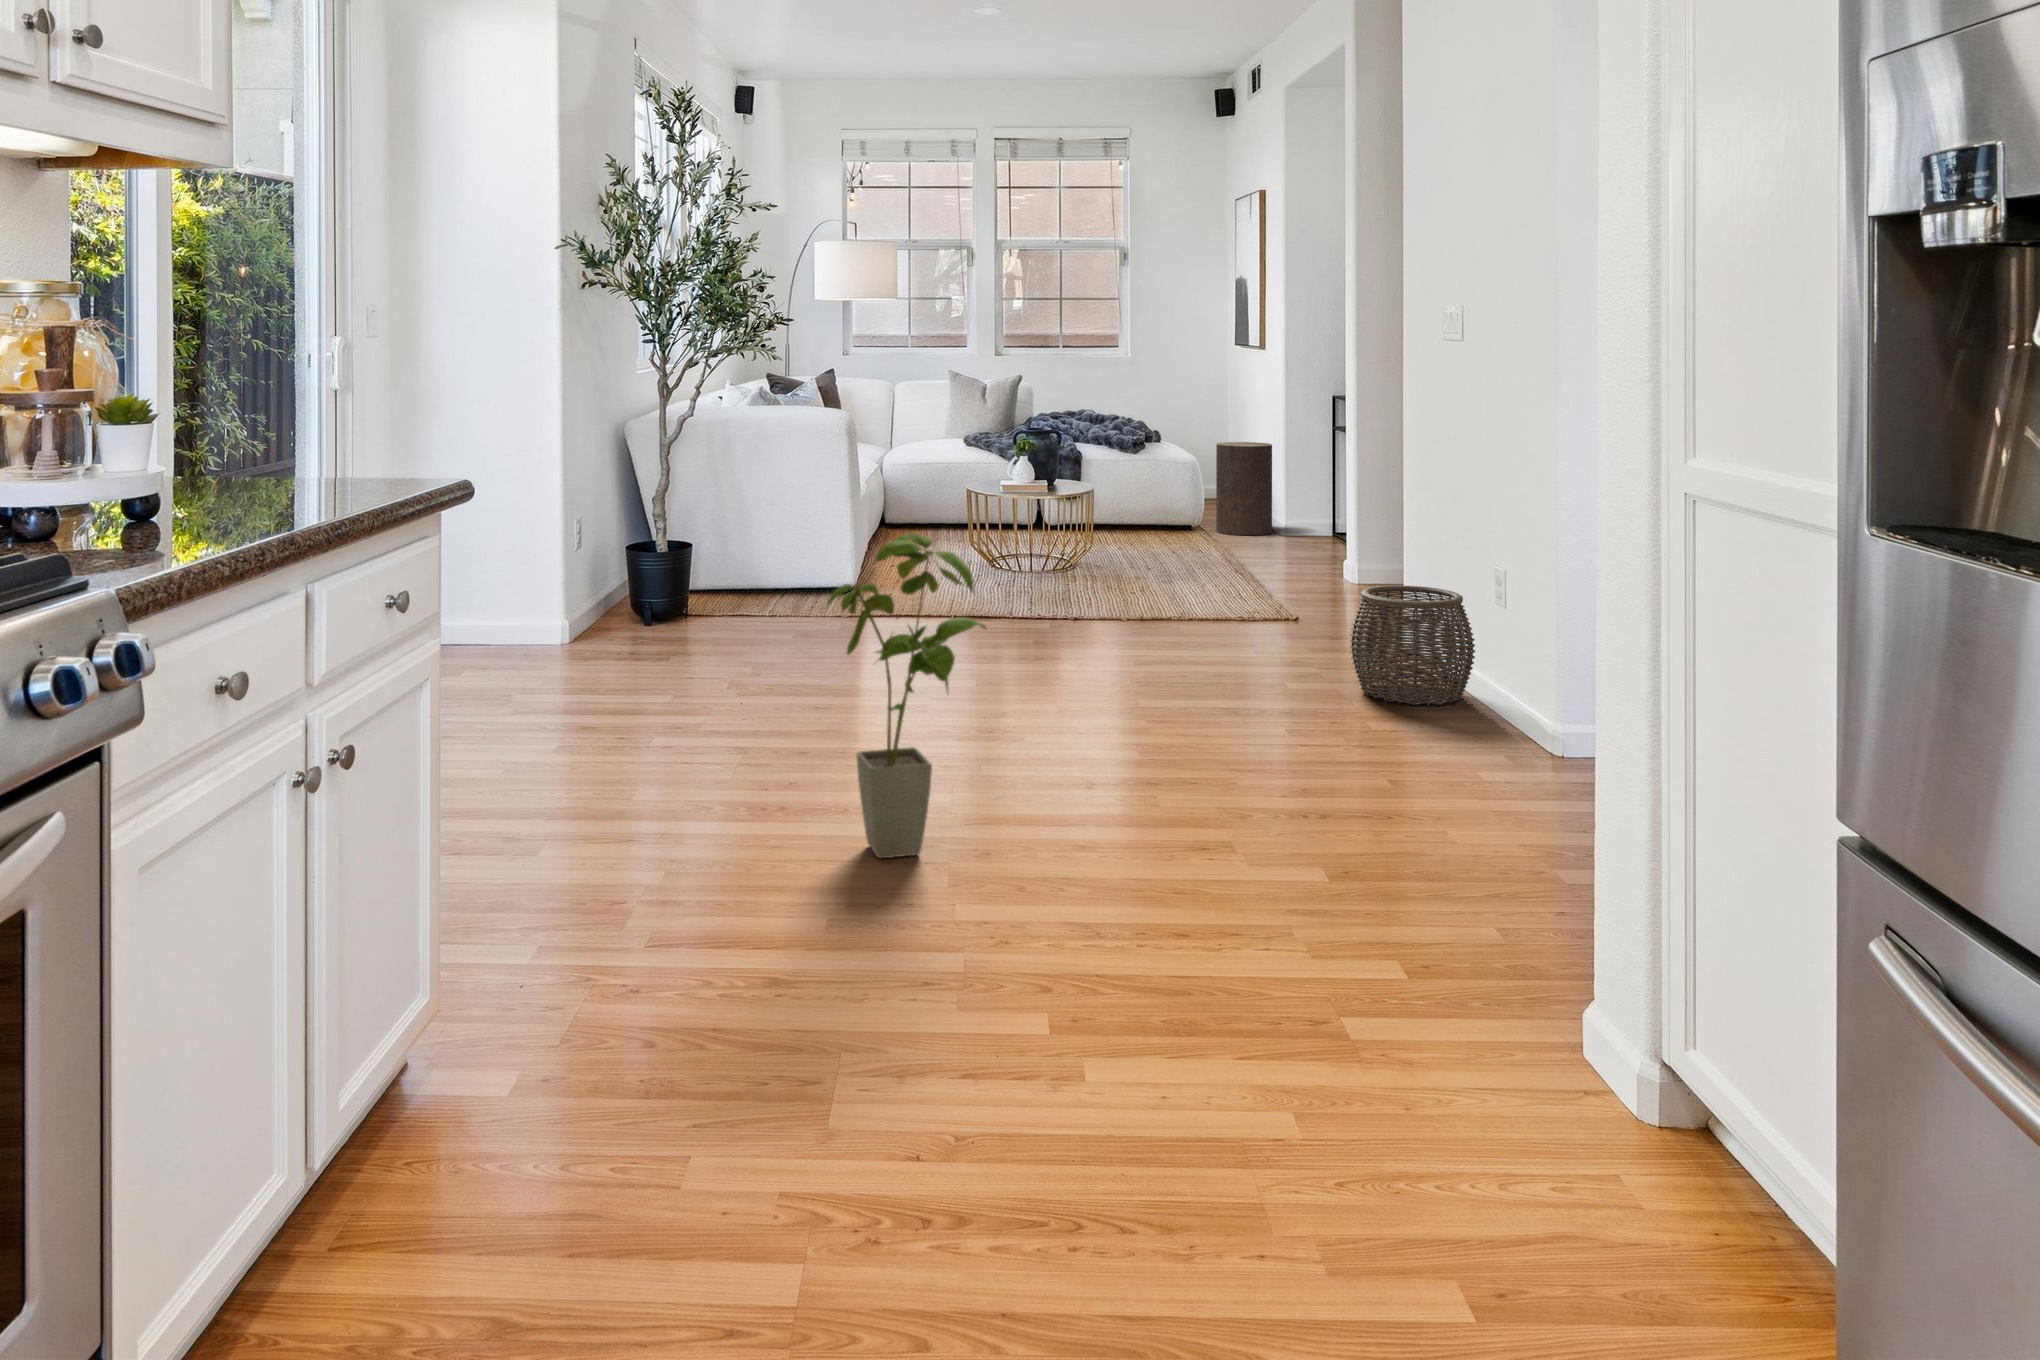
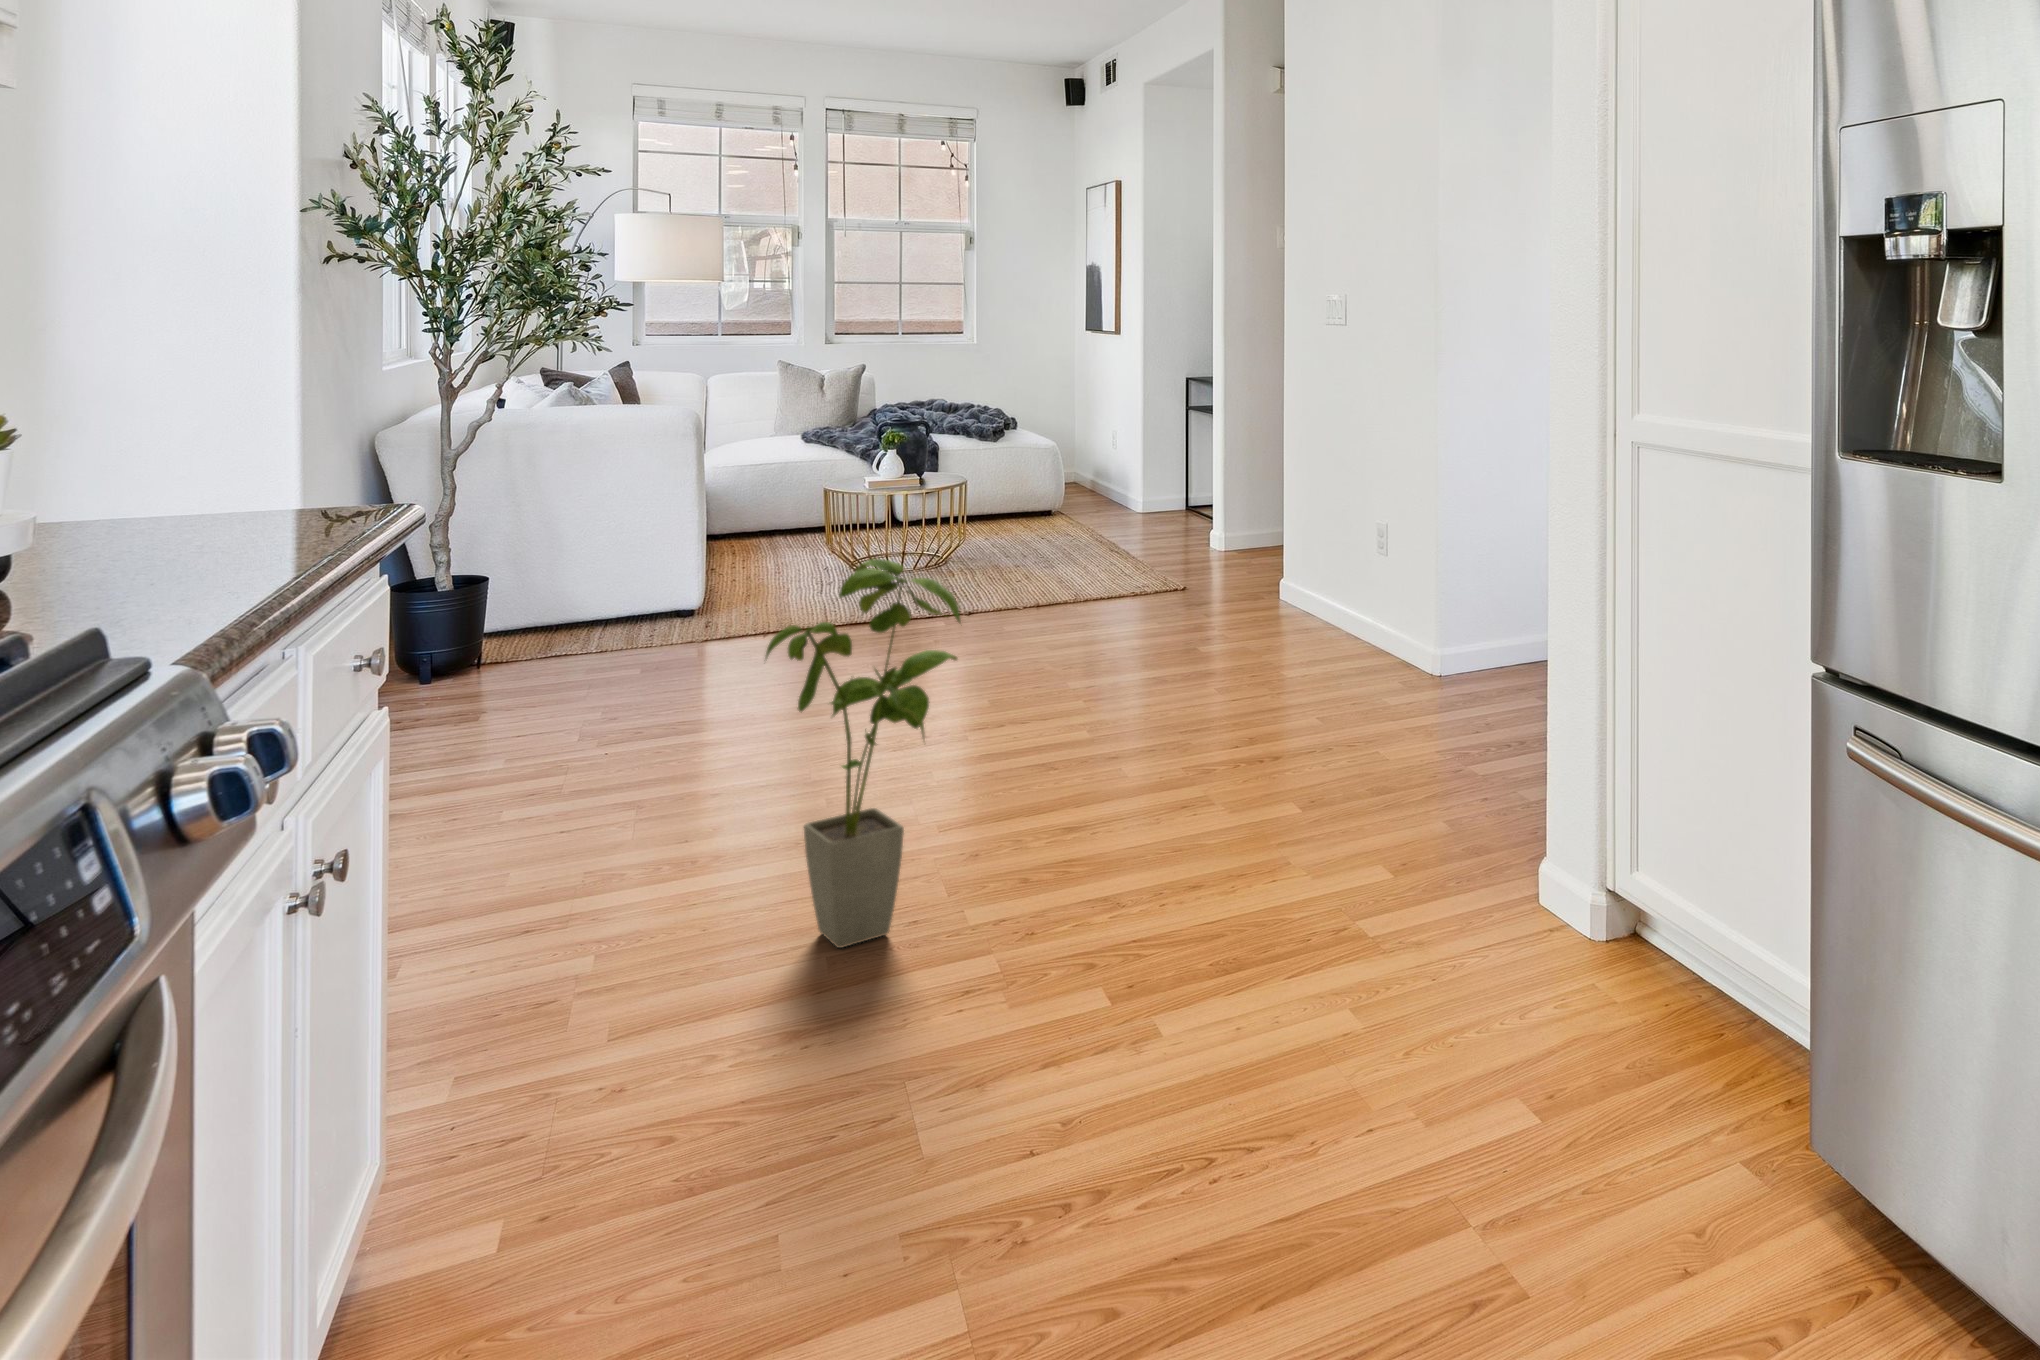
stool: present [1216,442,1272,535] -> none [1078,427,1133,519]
woven basket: present [1350,586,1475,705] -> none [1270,565,1385,681]

